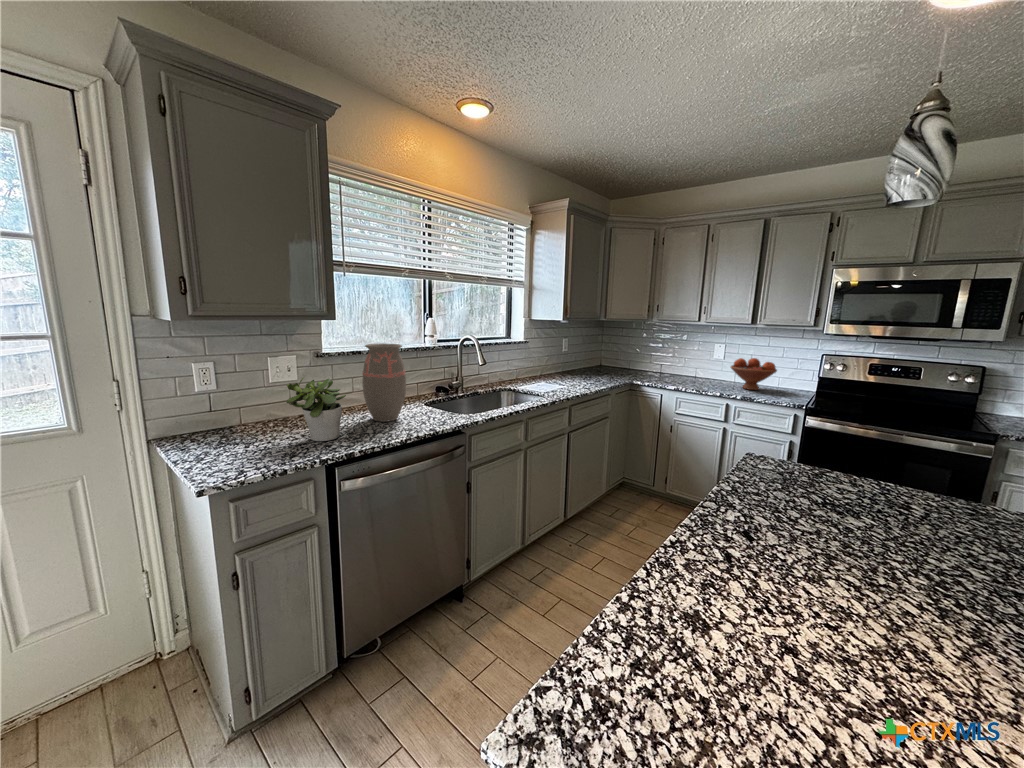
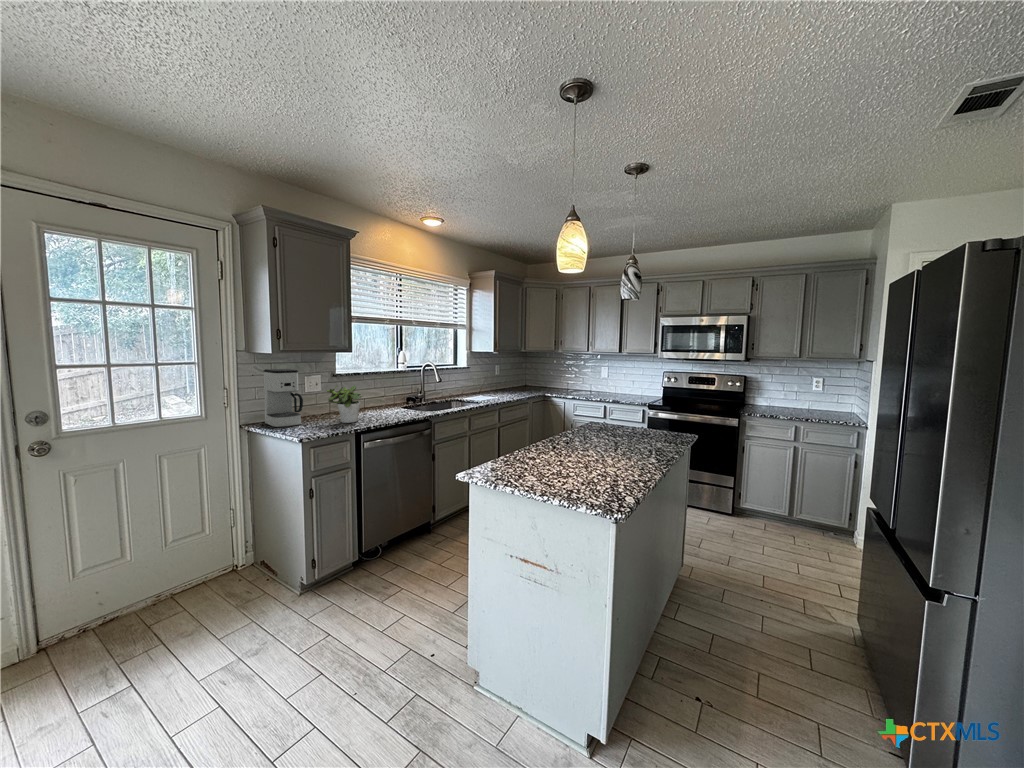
decorative vase: present [362,343,406,422] -> none [366,367,393,415]
coffee maker: none [180,347,249,450] -> present [264,369,303,427]
fruit bowl: present [731,358,777,390] -> none [609,376,638,397]

